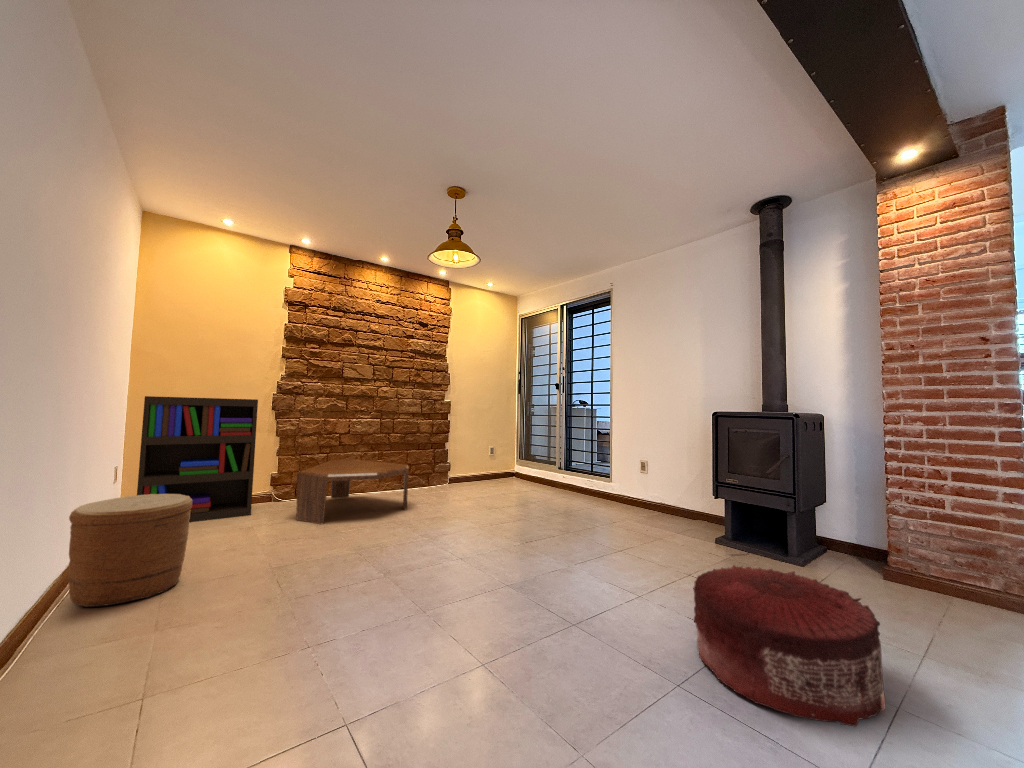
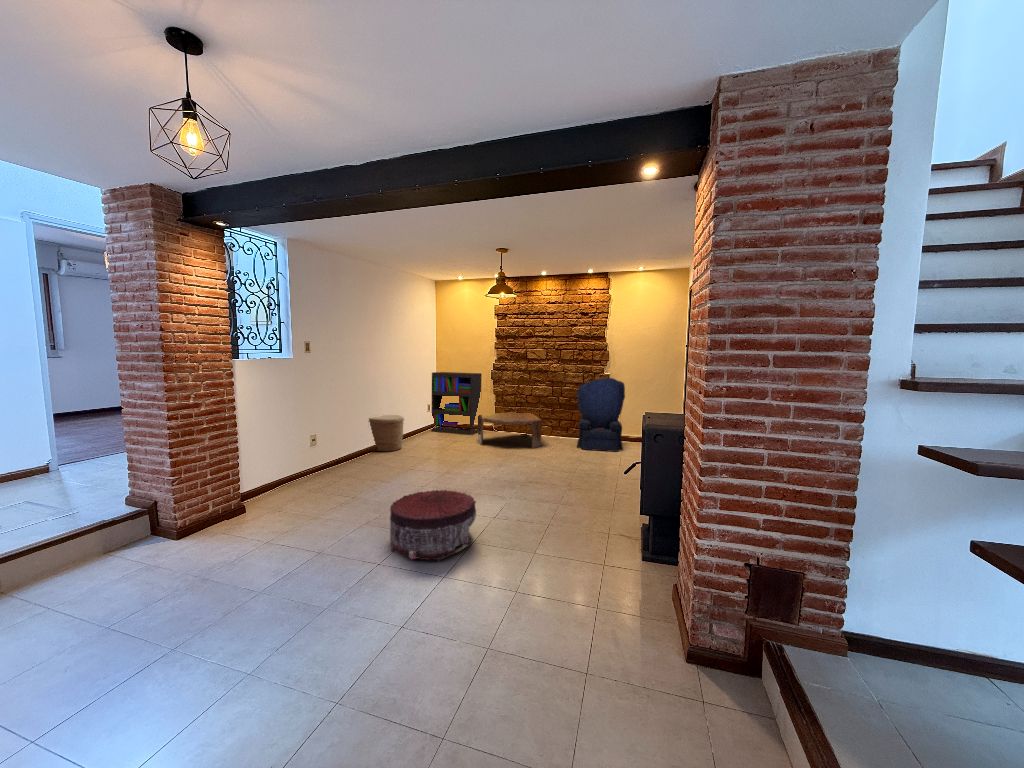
armchair: none [421,405,492,498] -> present [577,378,625,452]

